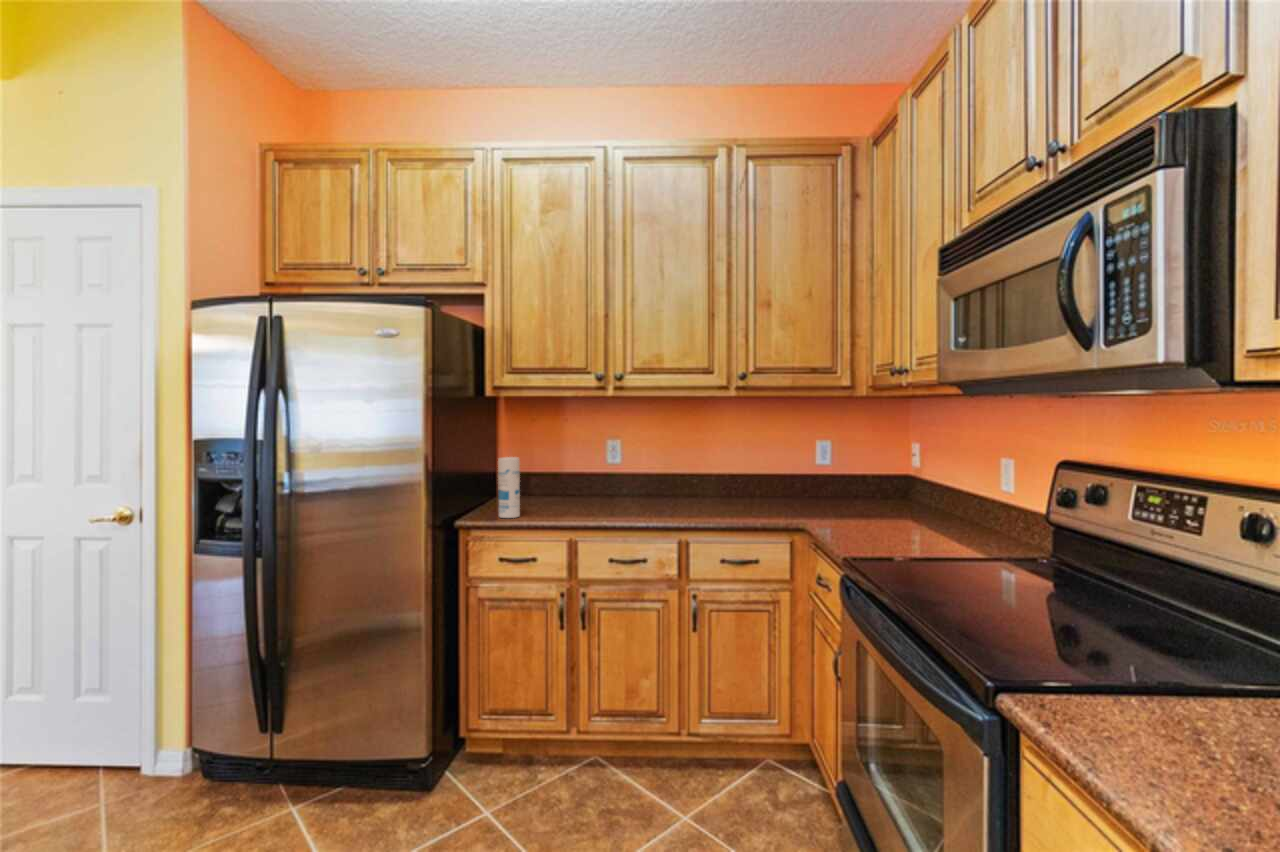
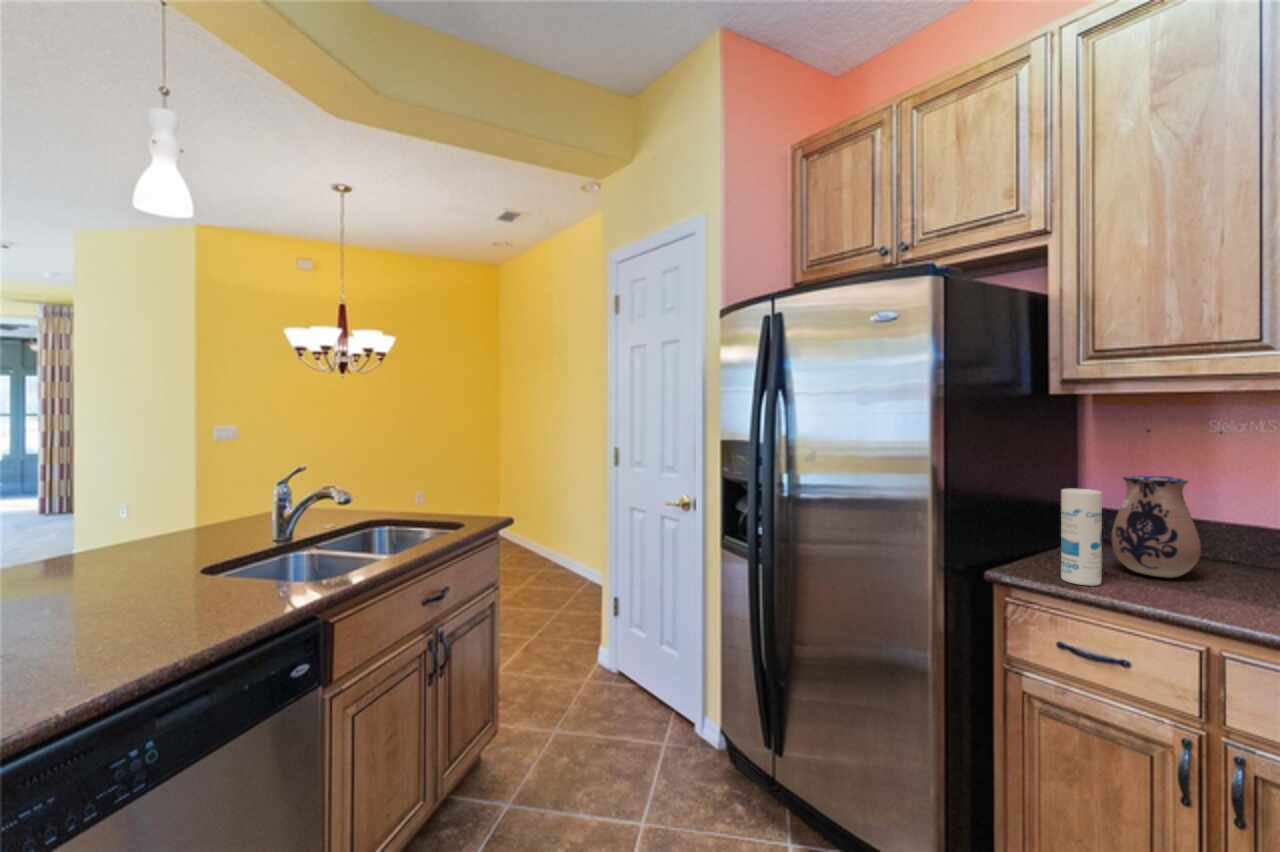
ceramic pitcher: none [522,448,563,509] -> present [1111,476,1201,578]

